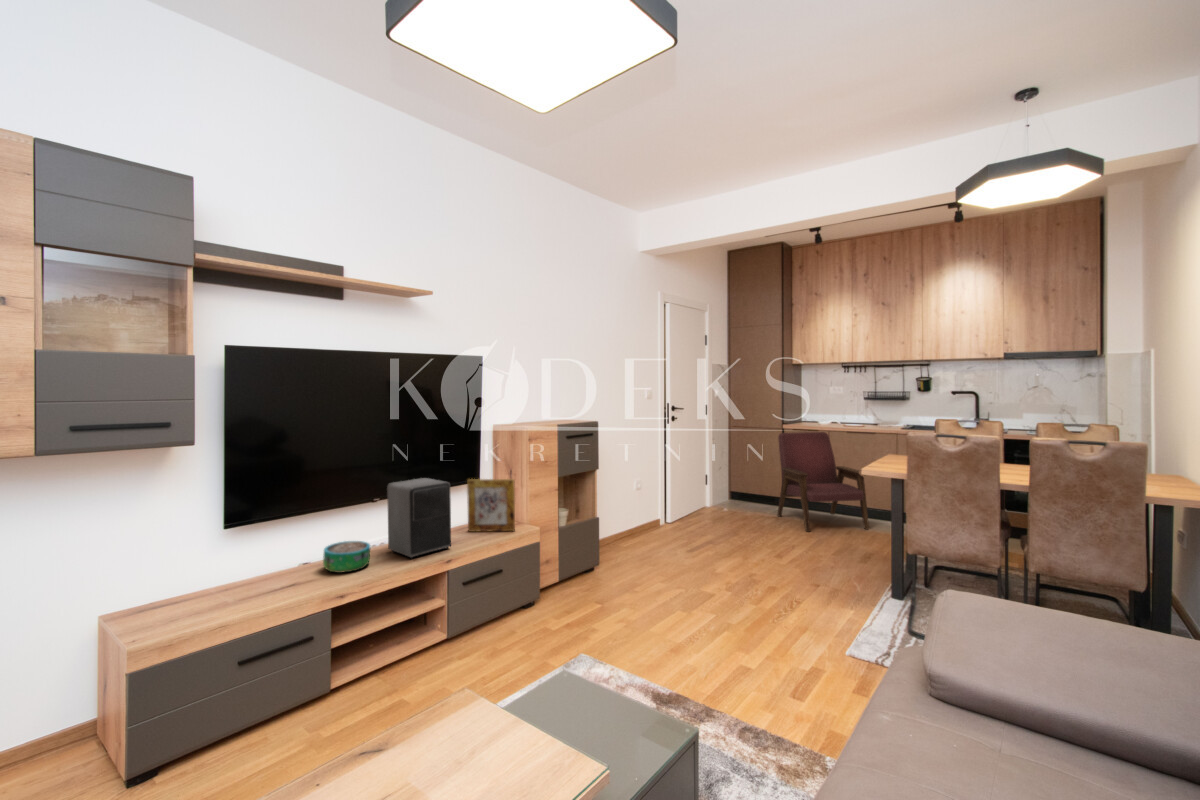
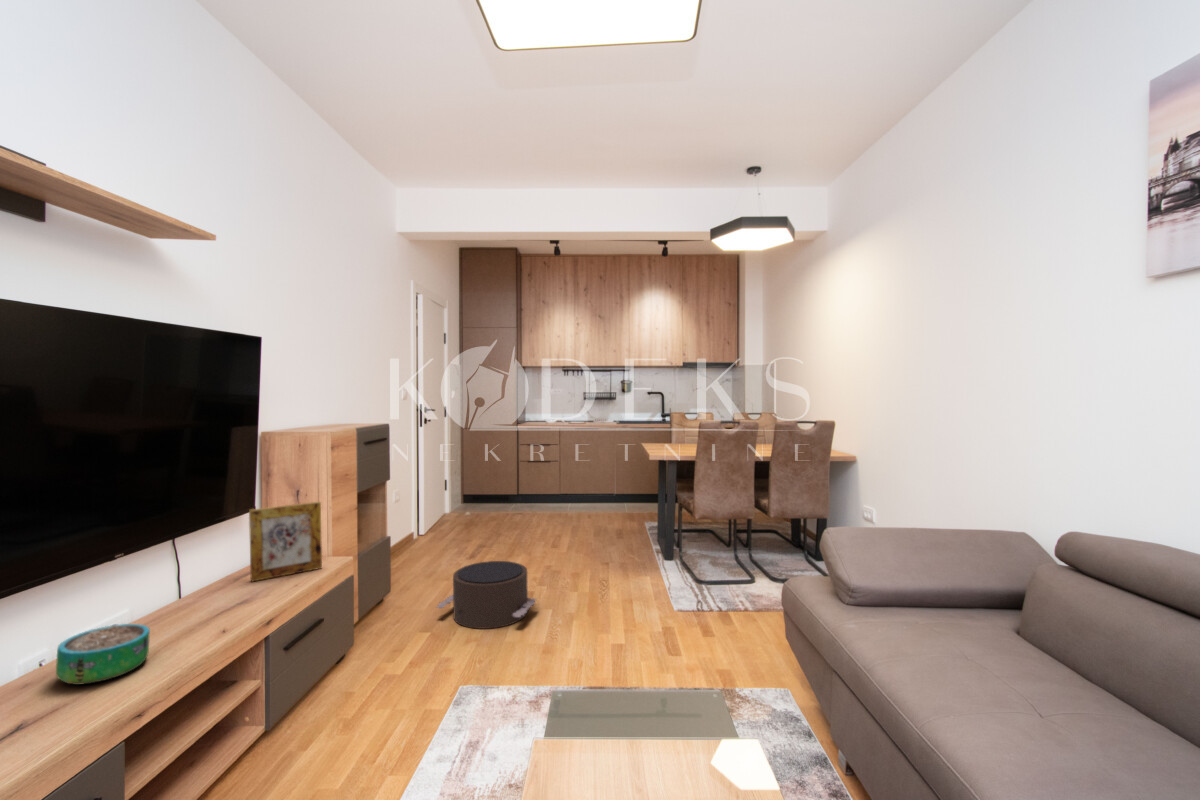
armchair: present [777,432,869,532] -> none [519,429,602,523]
speaker: present [387,478,451,558] -> none [149,513,259,631]
pouf: none [617,553,704,617] -> present [437,561,536,629]

